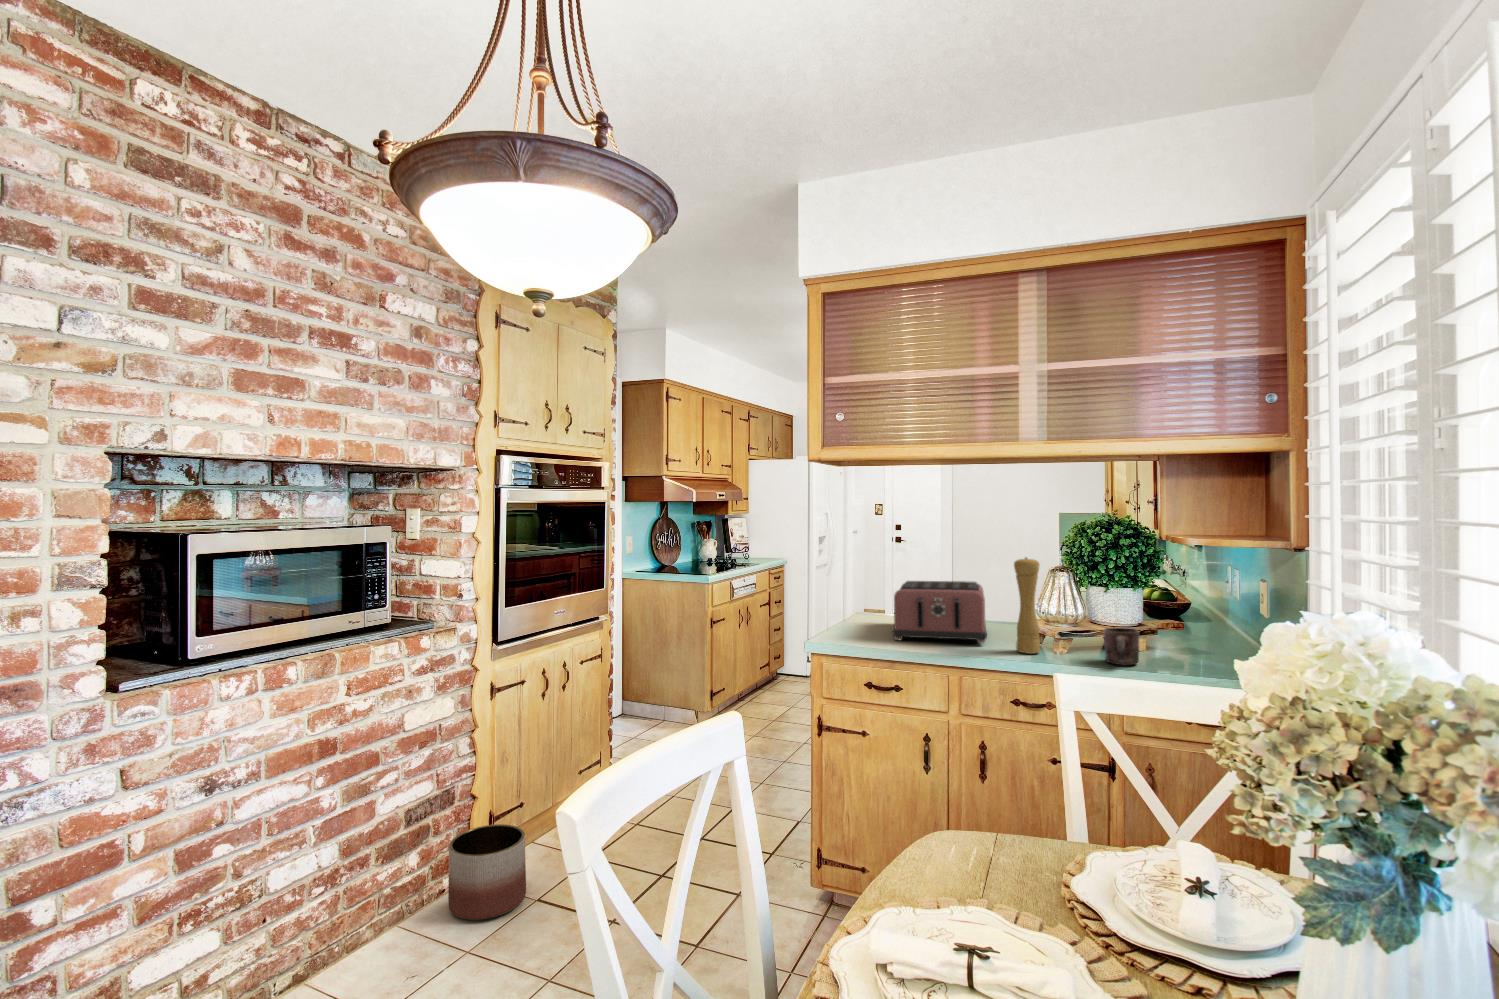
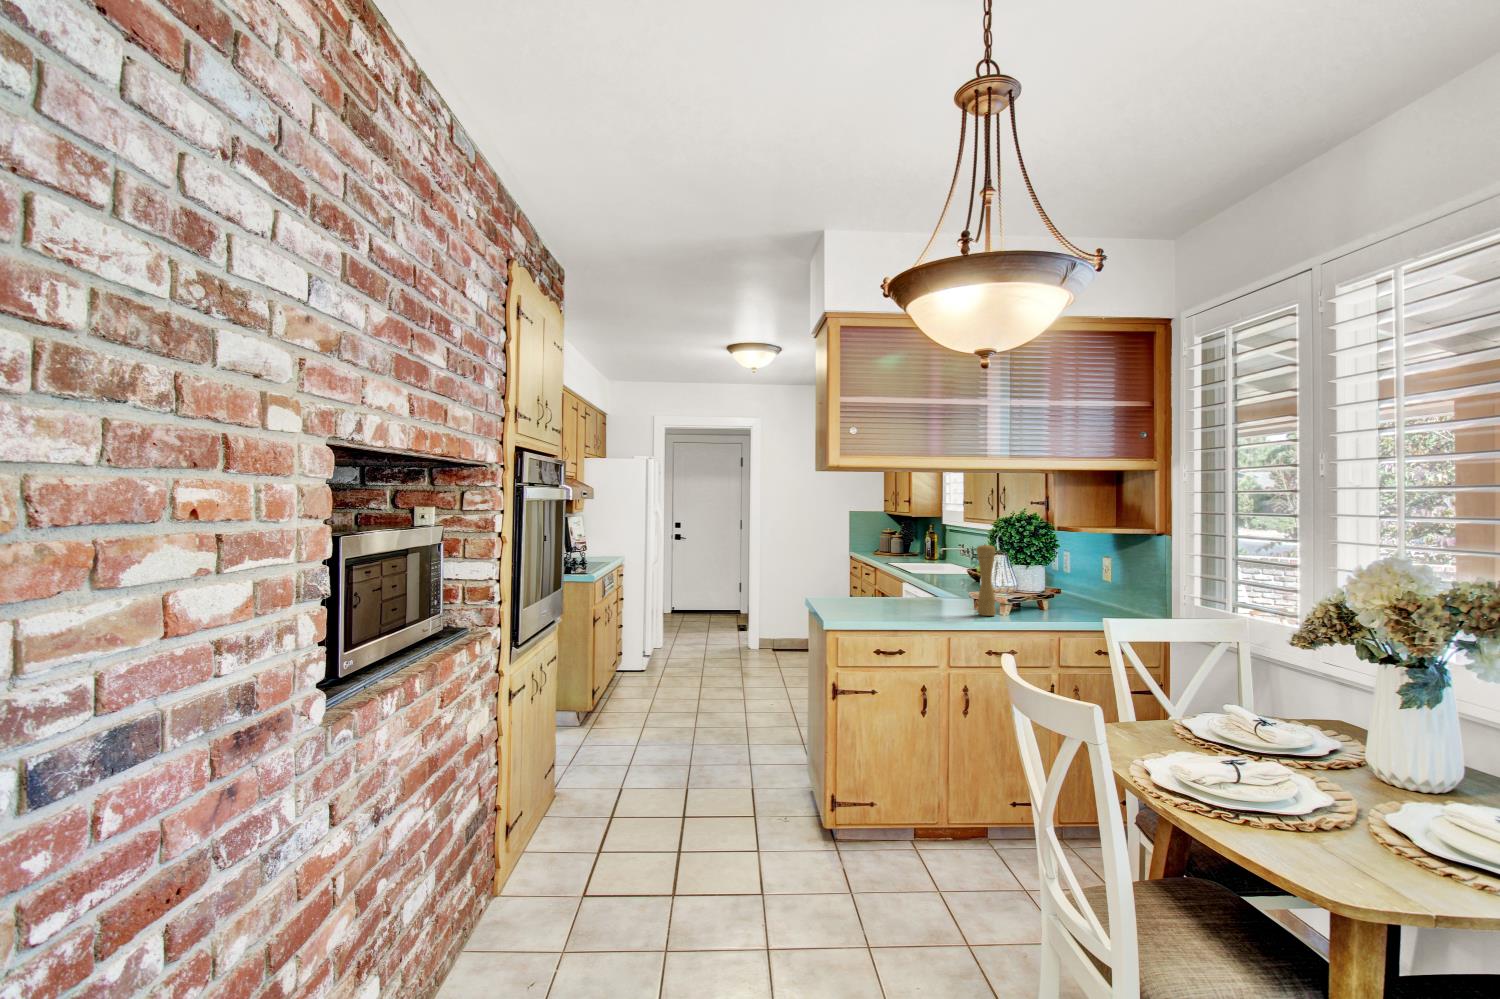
toaster: present [893,581,987,643] -> none [862,565,954,614]
mug: present [1103,628,1139,665] -> none [1039,593,1064,619]
planter: present [448,824,526,920] -> none [501,829,579,929]

